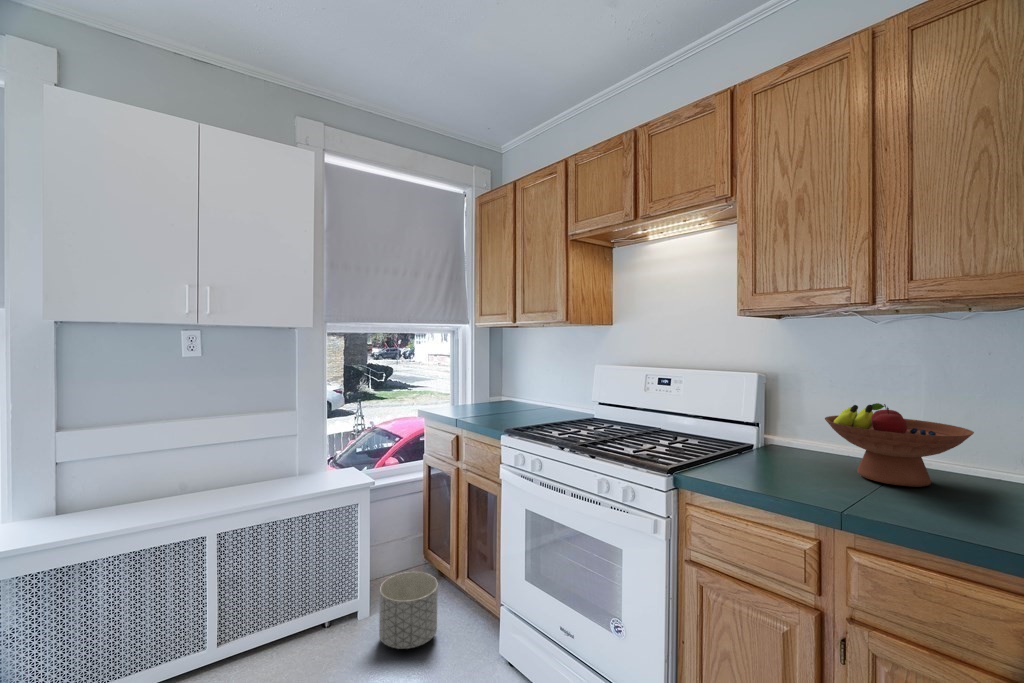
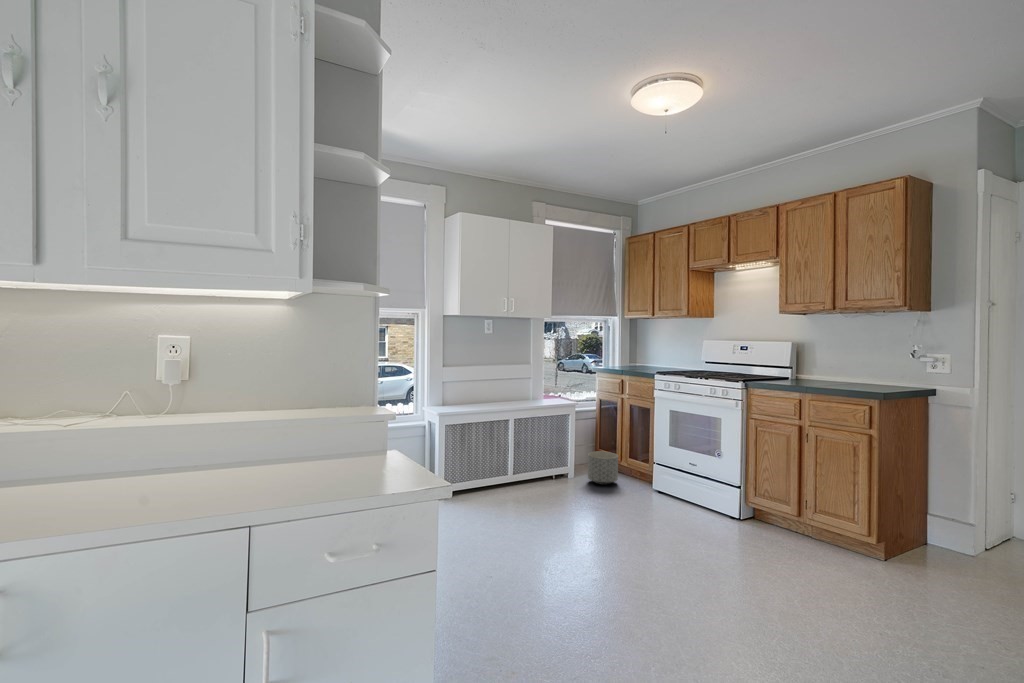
fruit bowl: present [825,403,974,487] -> none [814,351,871,384]

